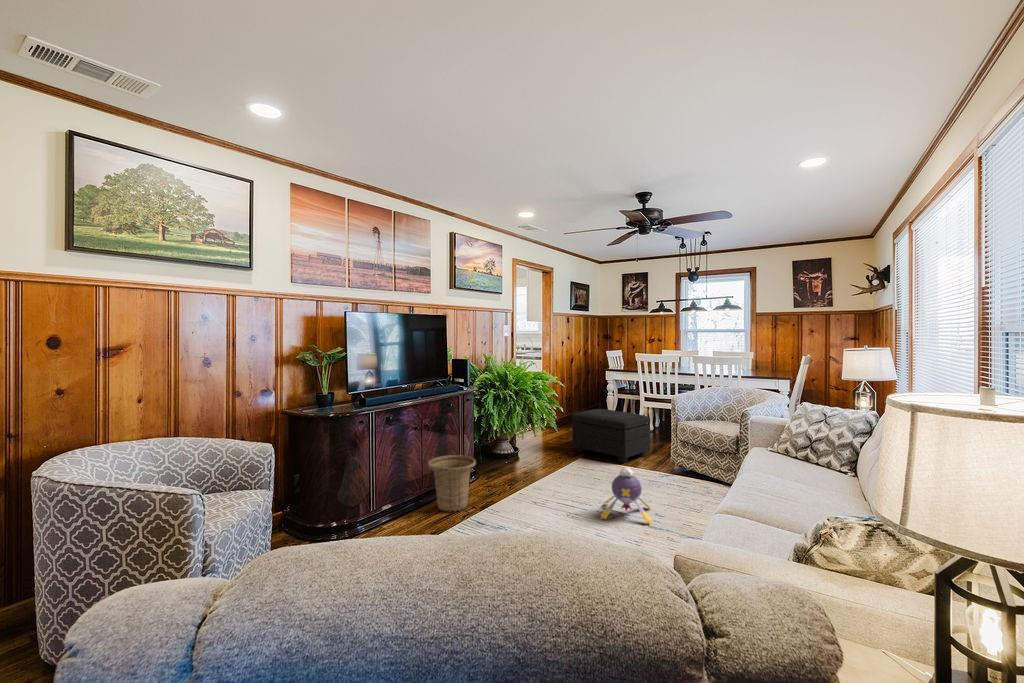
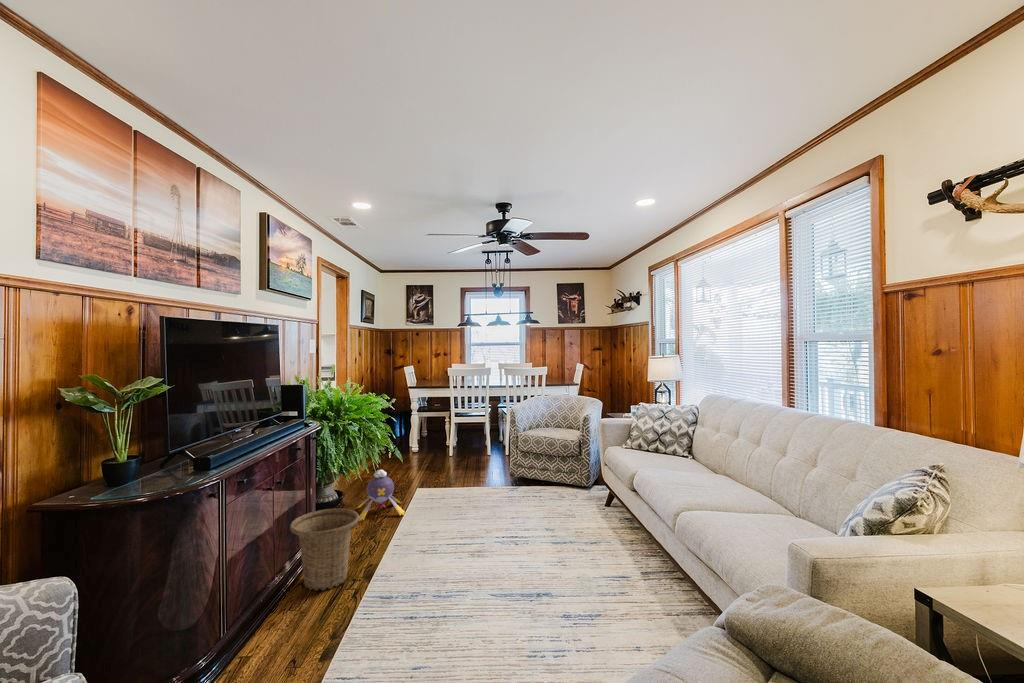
footstool: present [572,409,650,463] -> none [404,428,484,482]
plush toy: present [600,468,652,524] -> present [357,470,405,521]

